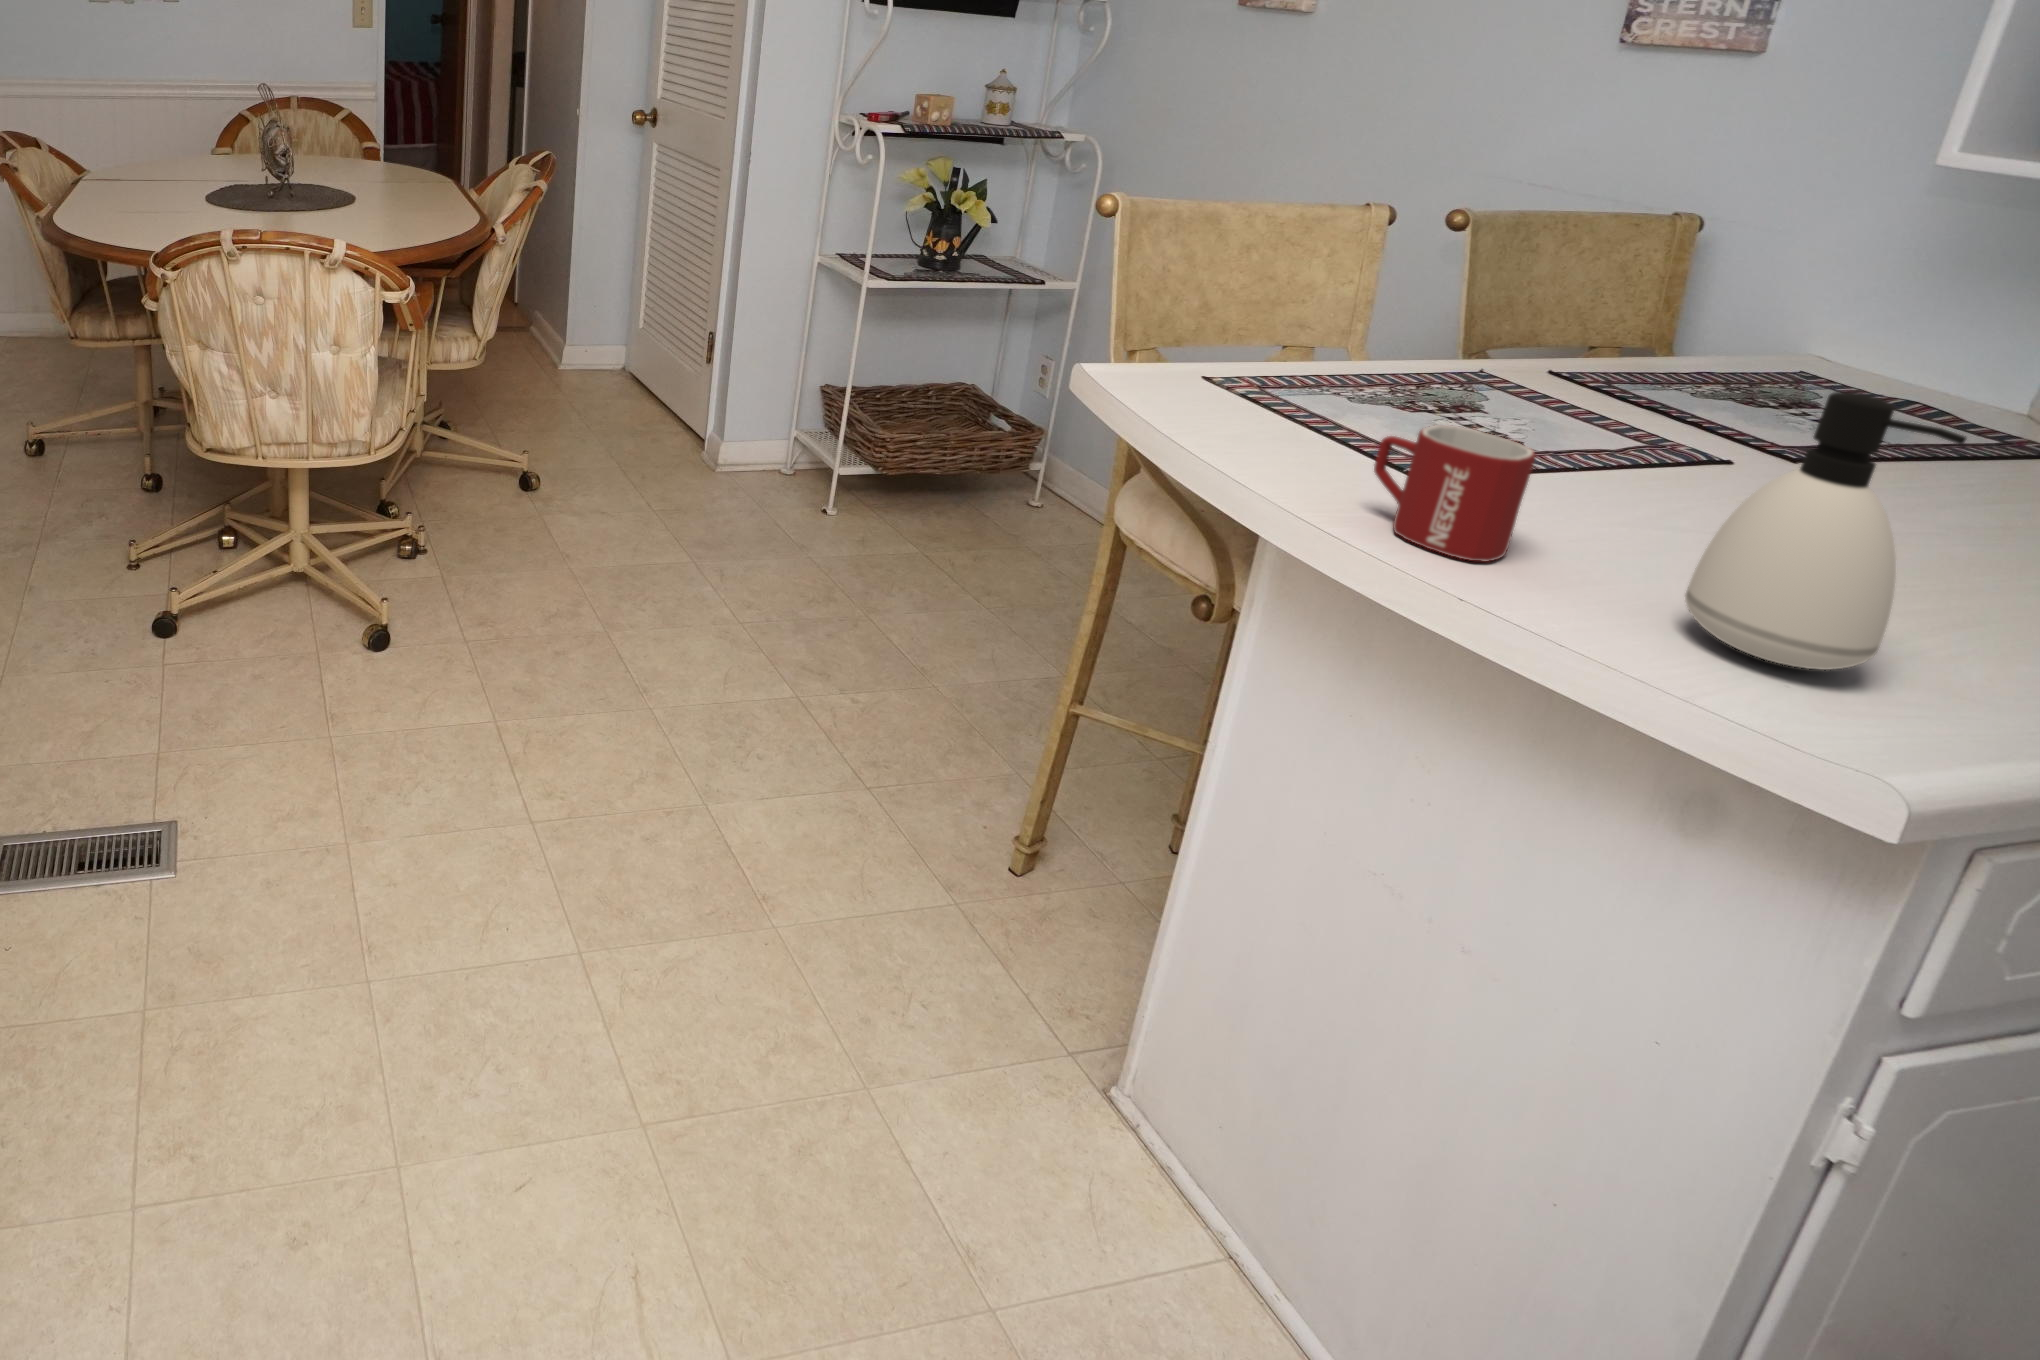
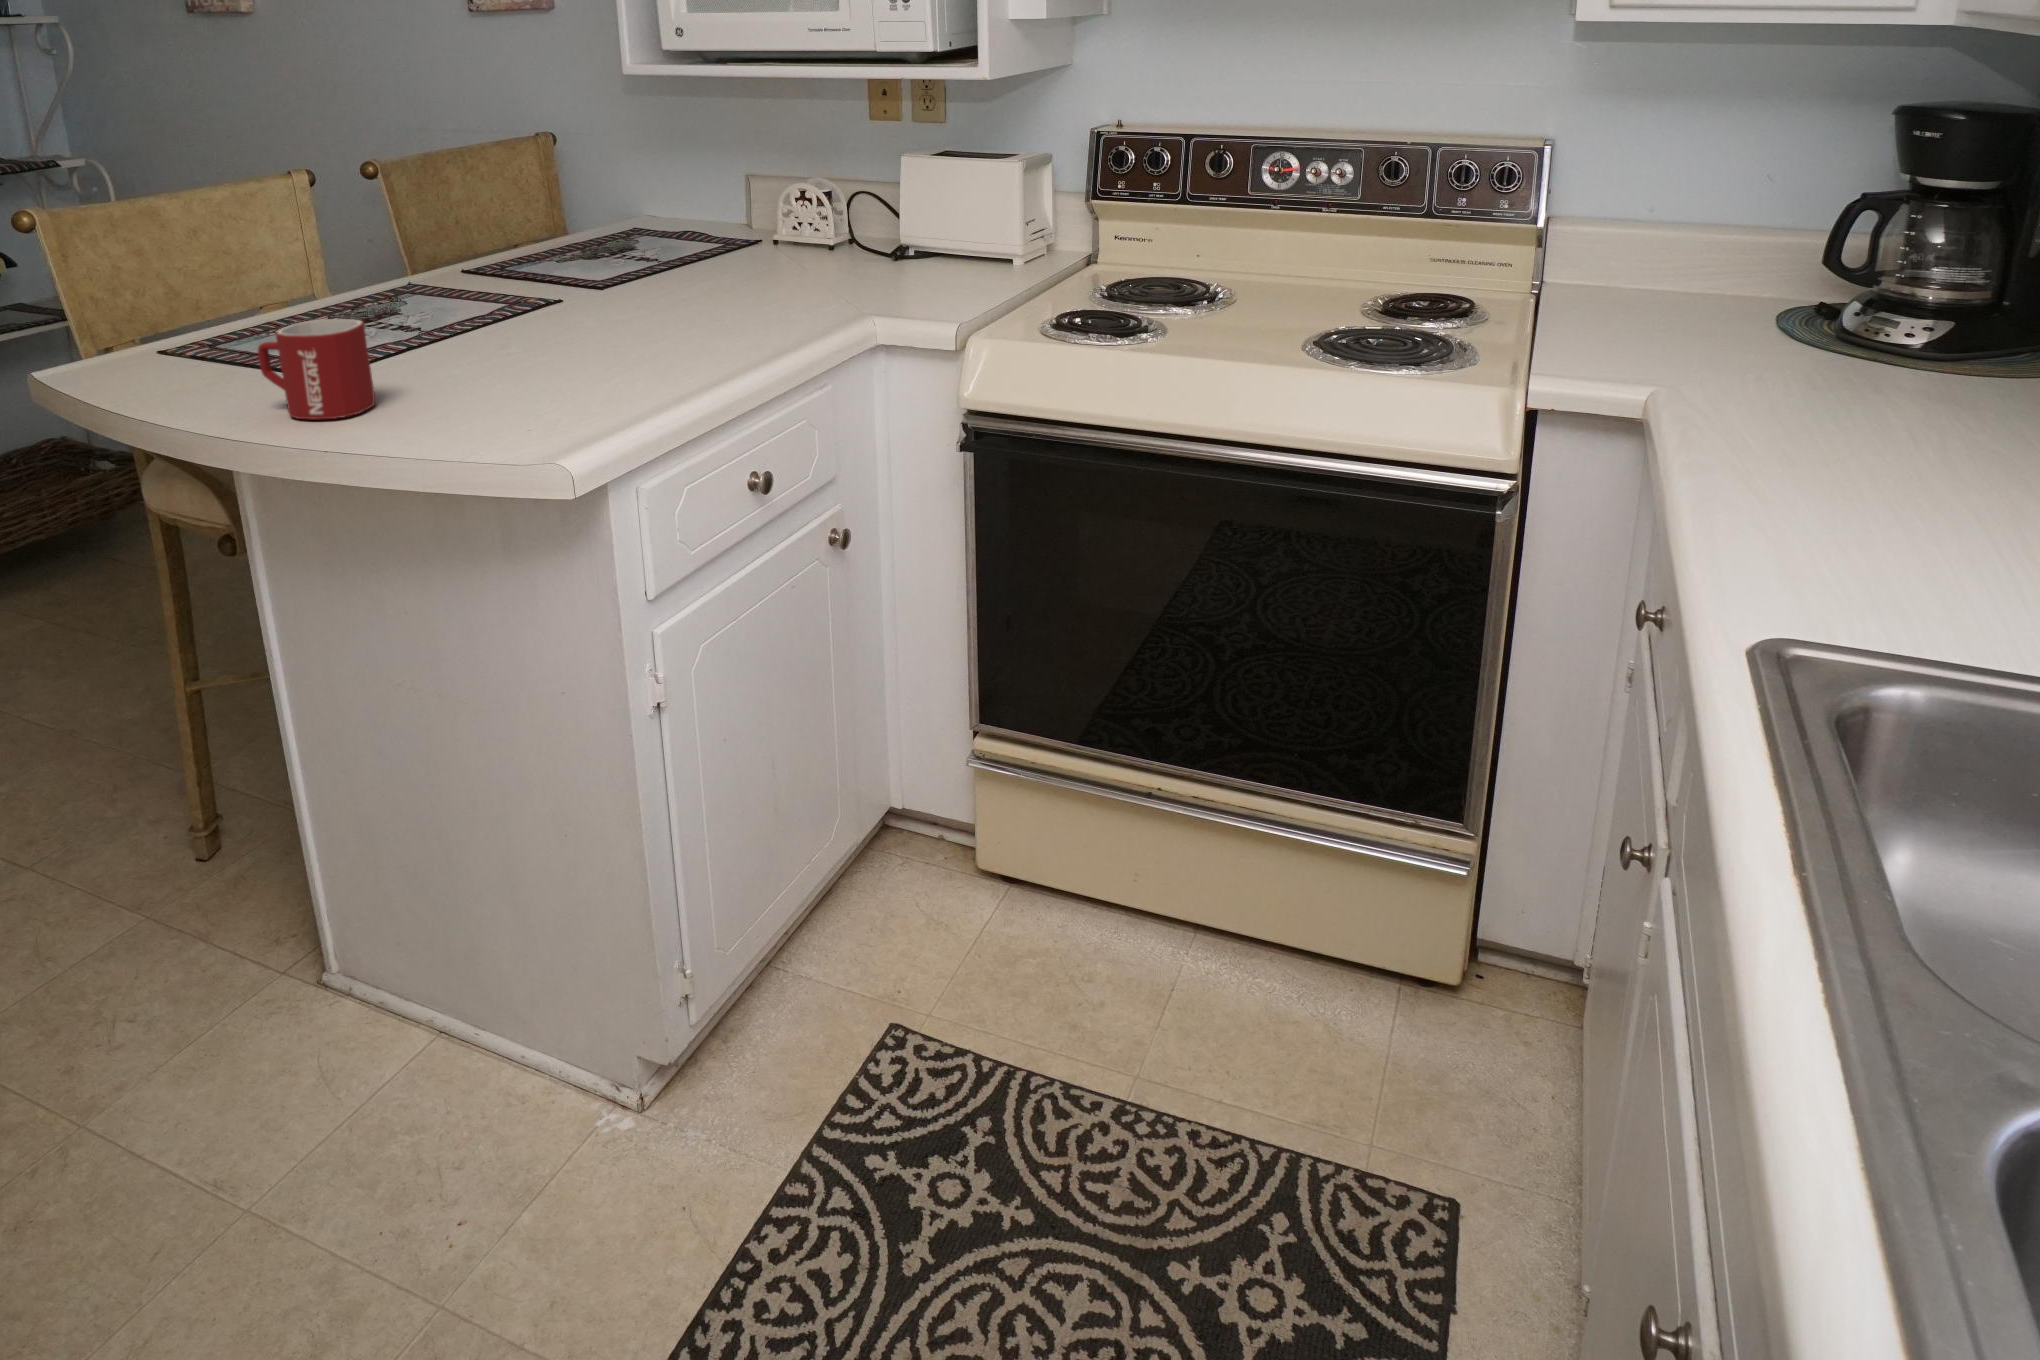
soap dispenser: present [1685,392,1966,670] -> none [474,223,582,413]

